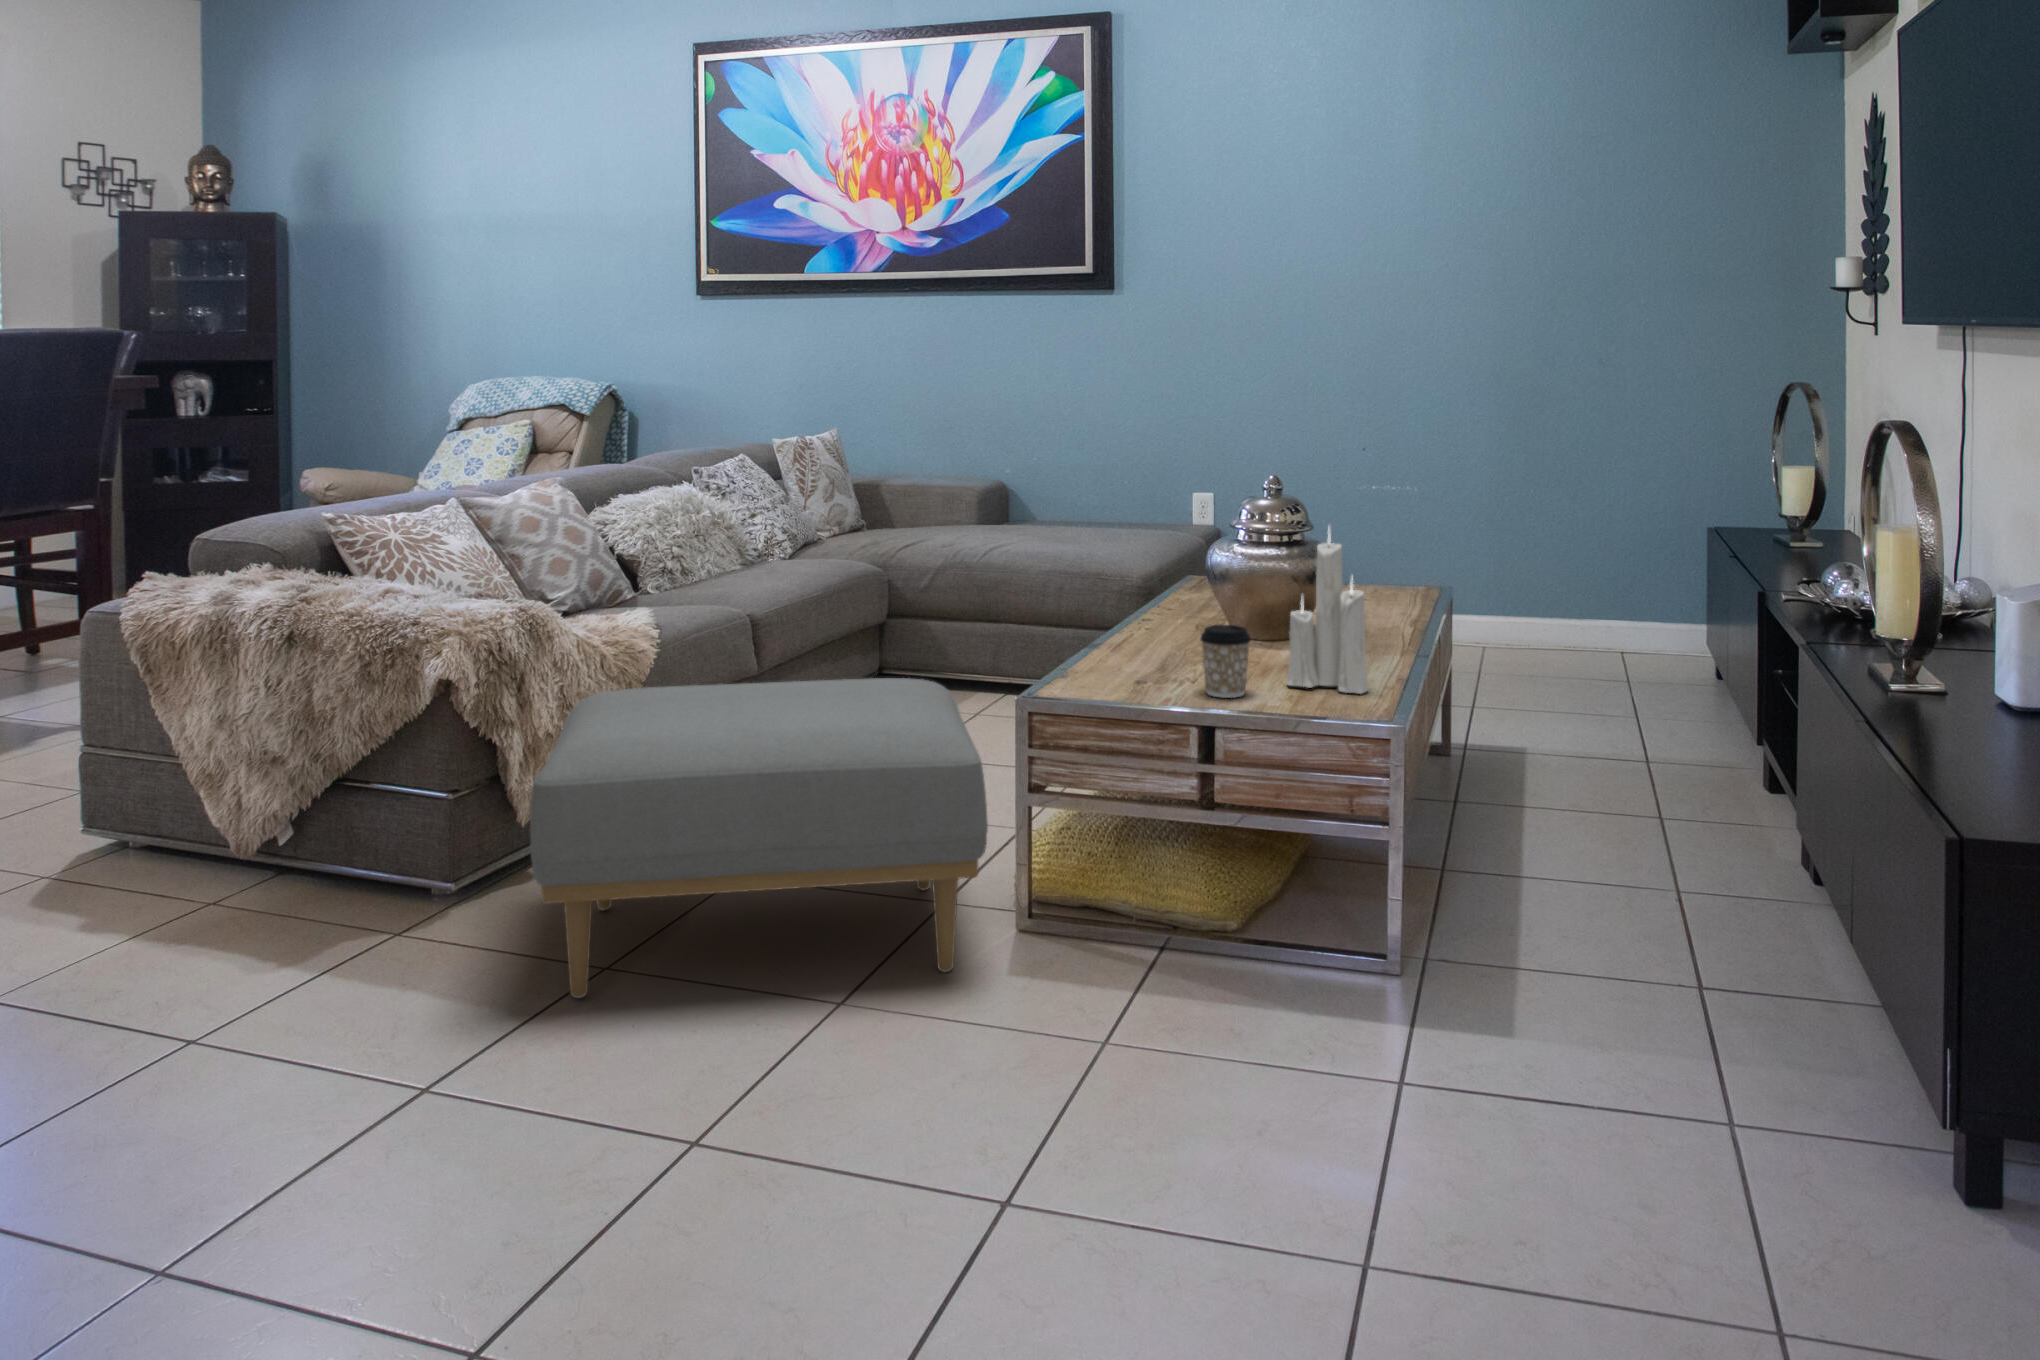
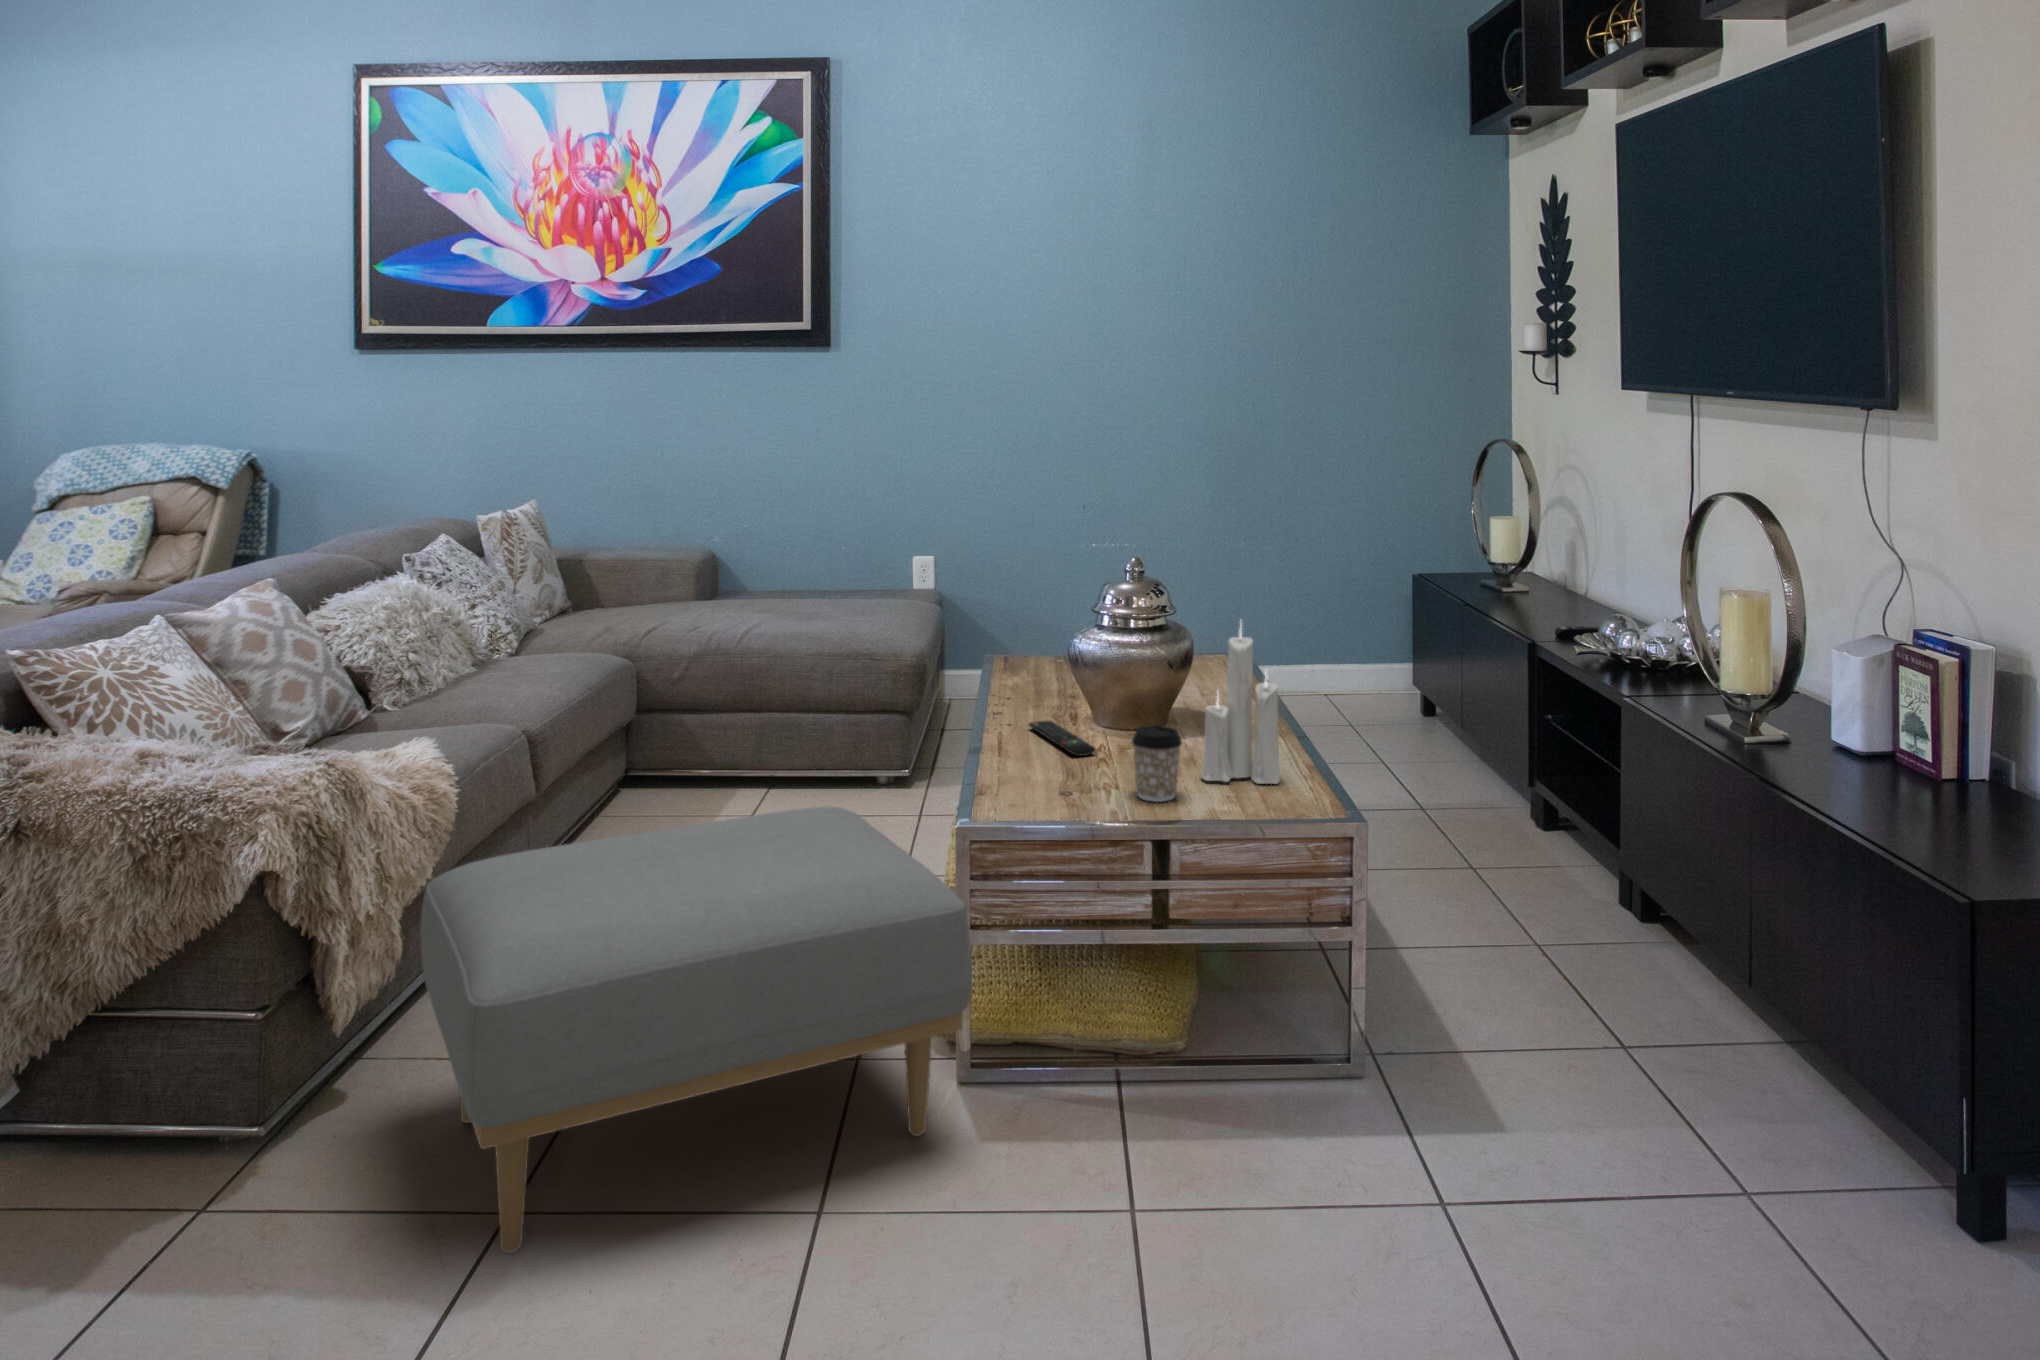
remote control: none [1162,629,1204,659] -> present [1029,721,1096,756]

